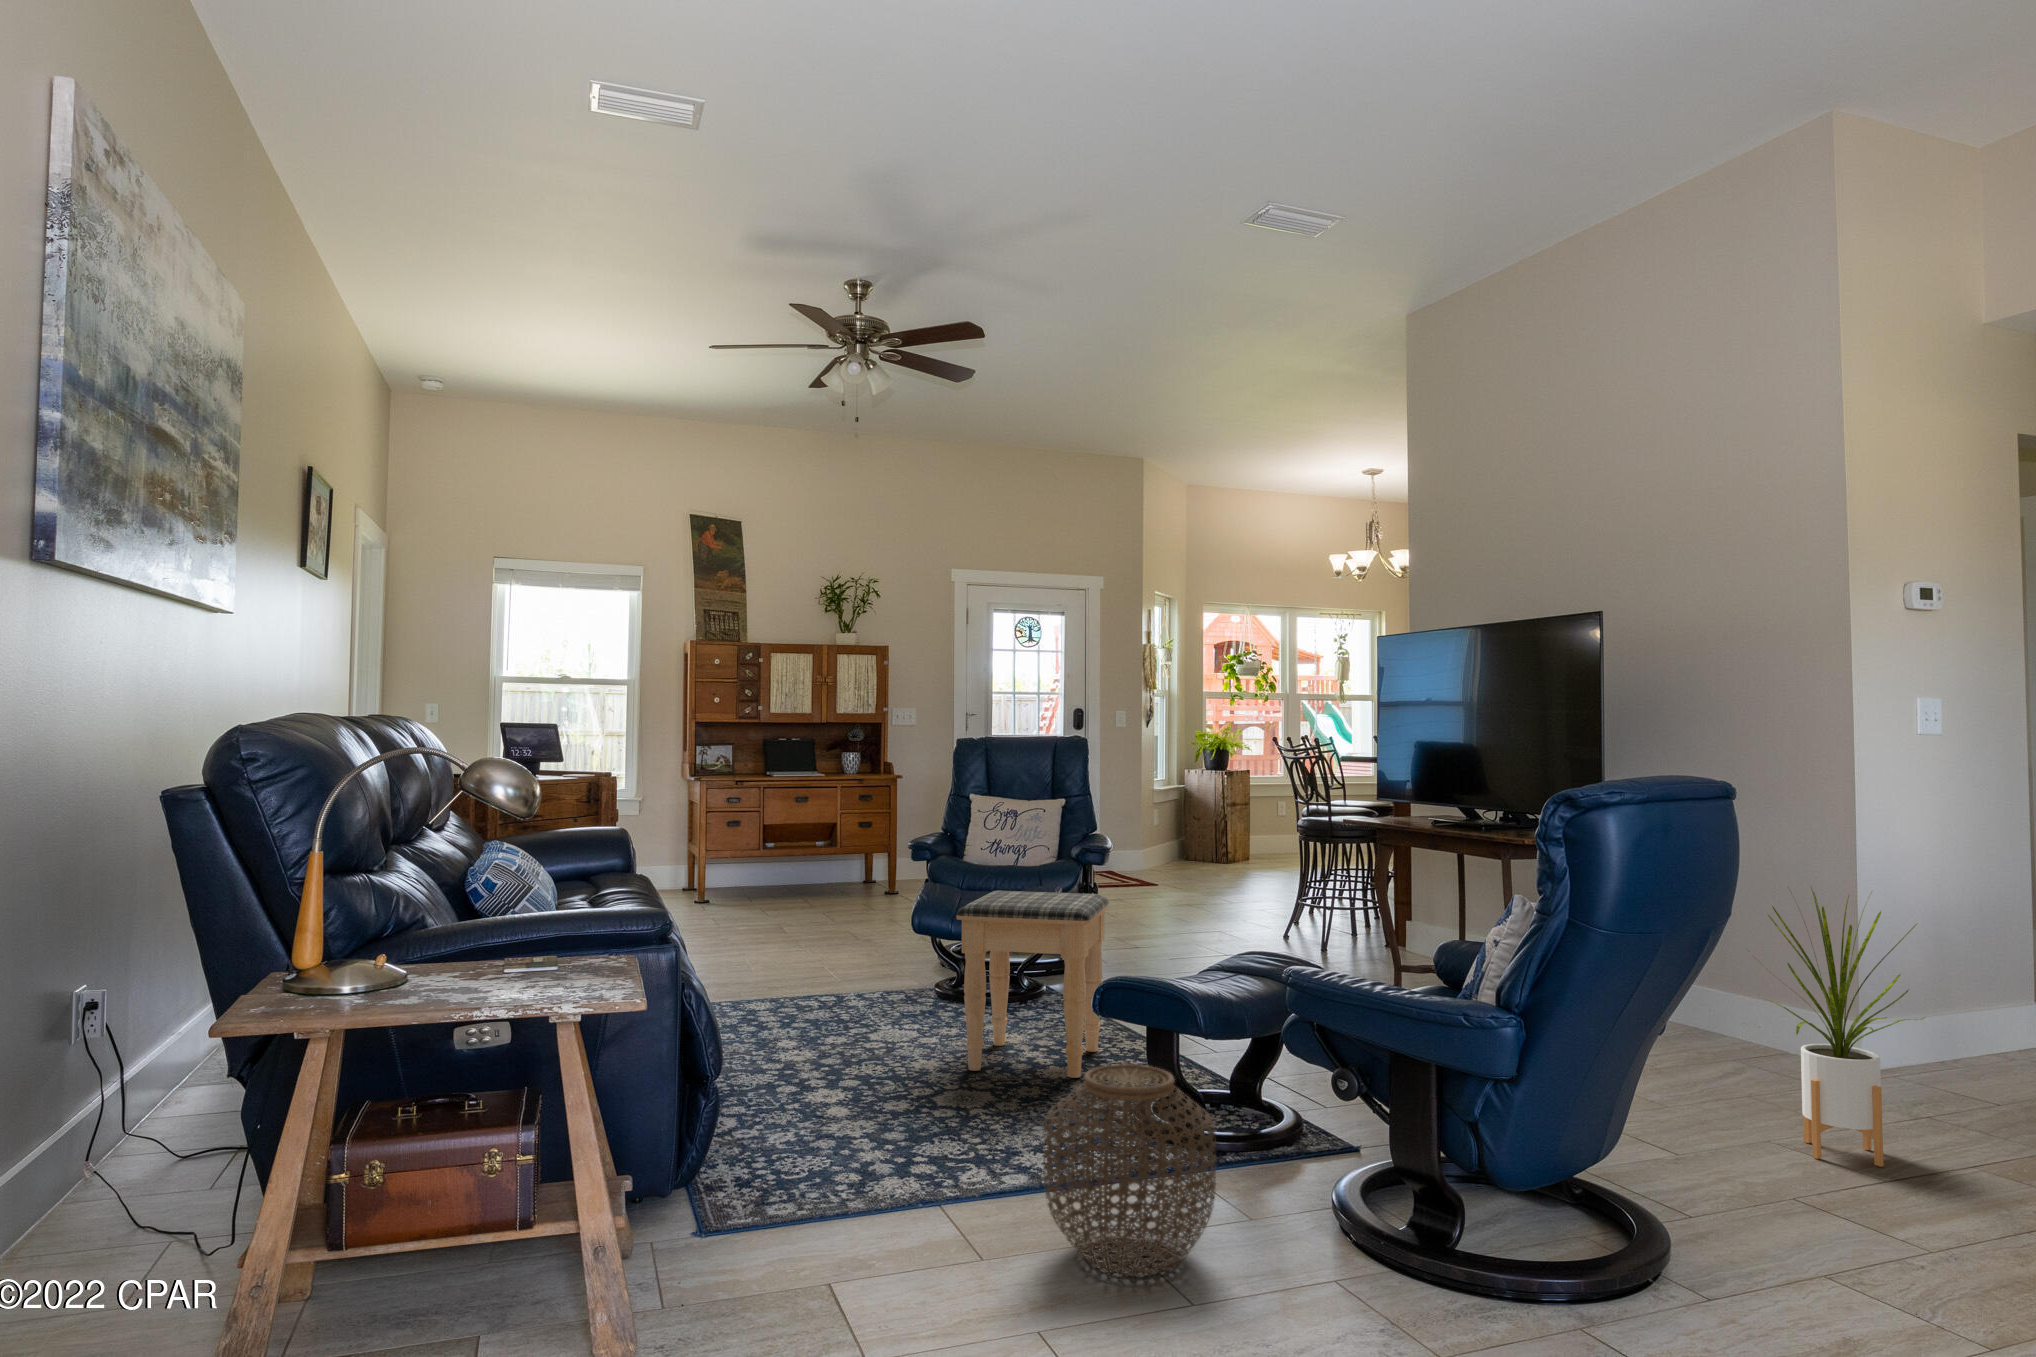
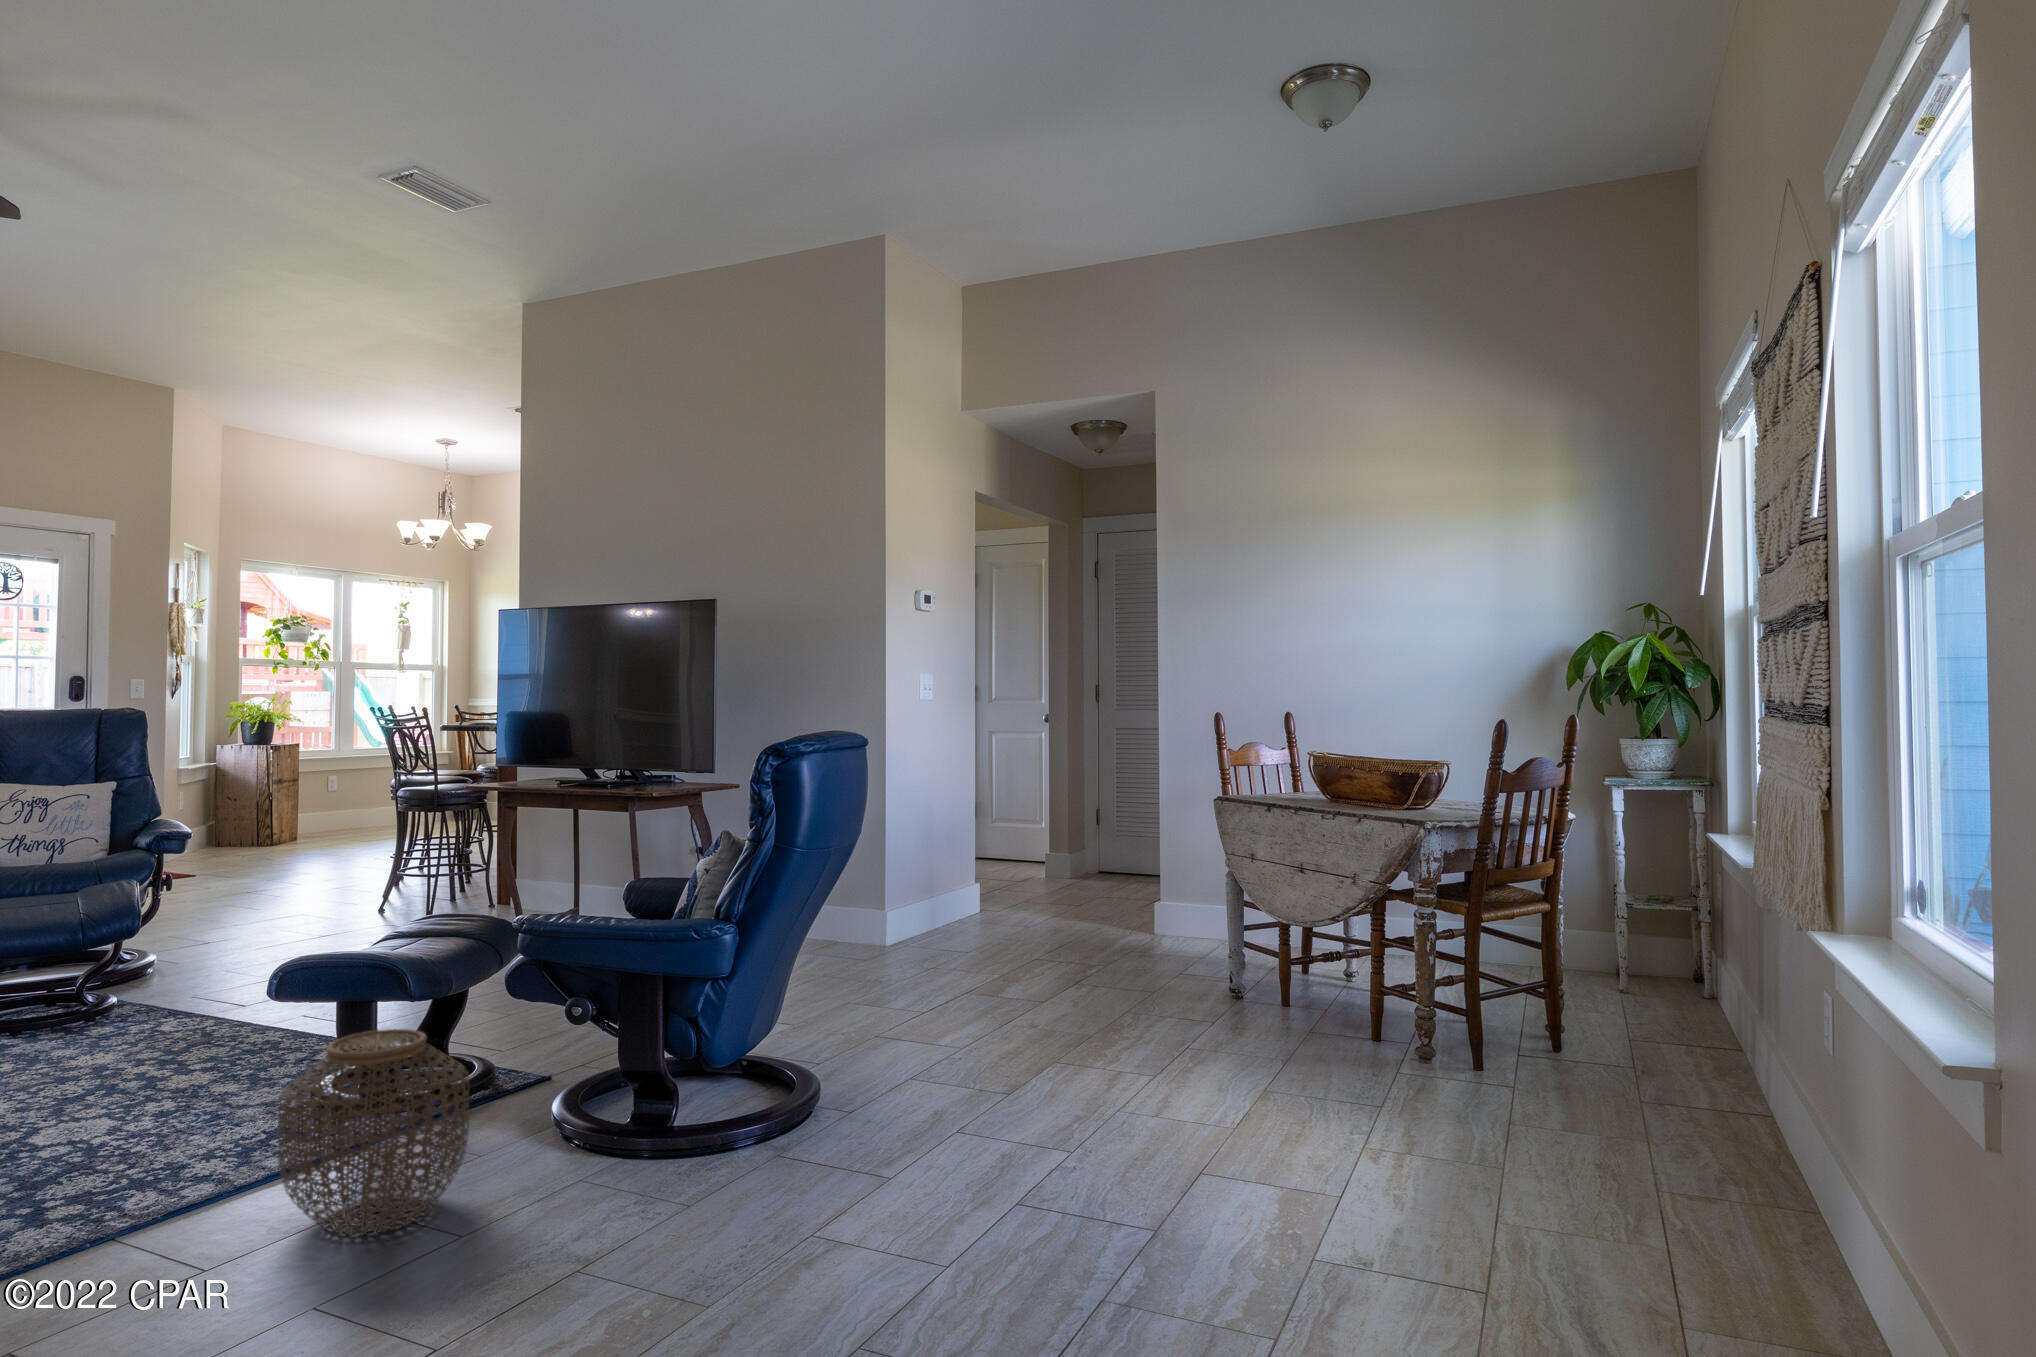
house plant: present [1755,887,1925,1167] -> none [840,812,946,1010]
footstool: present [957,891,1109,1078] -> none [43,881,239,1102]

